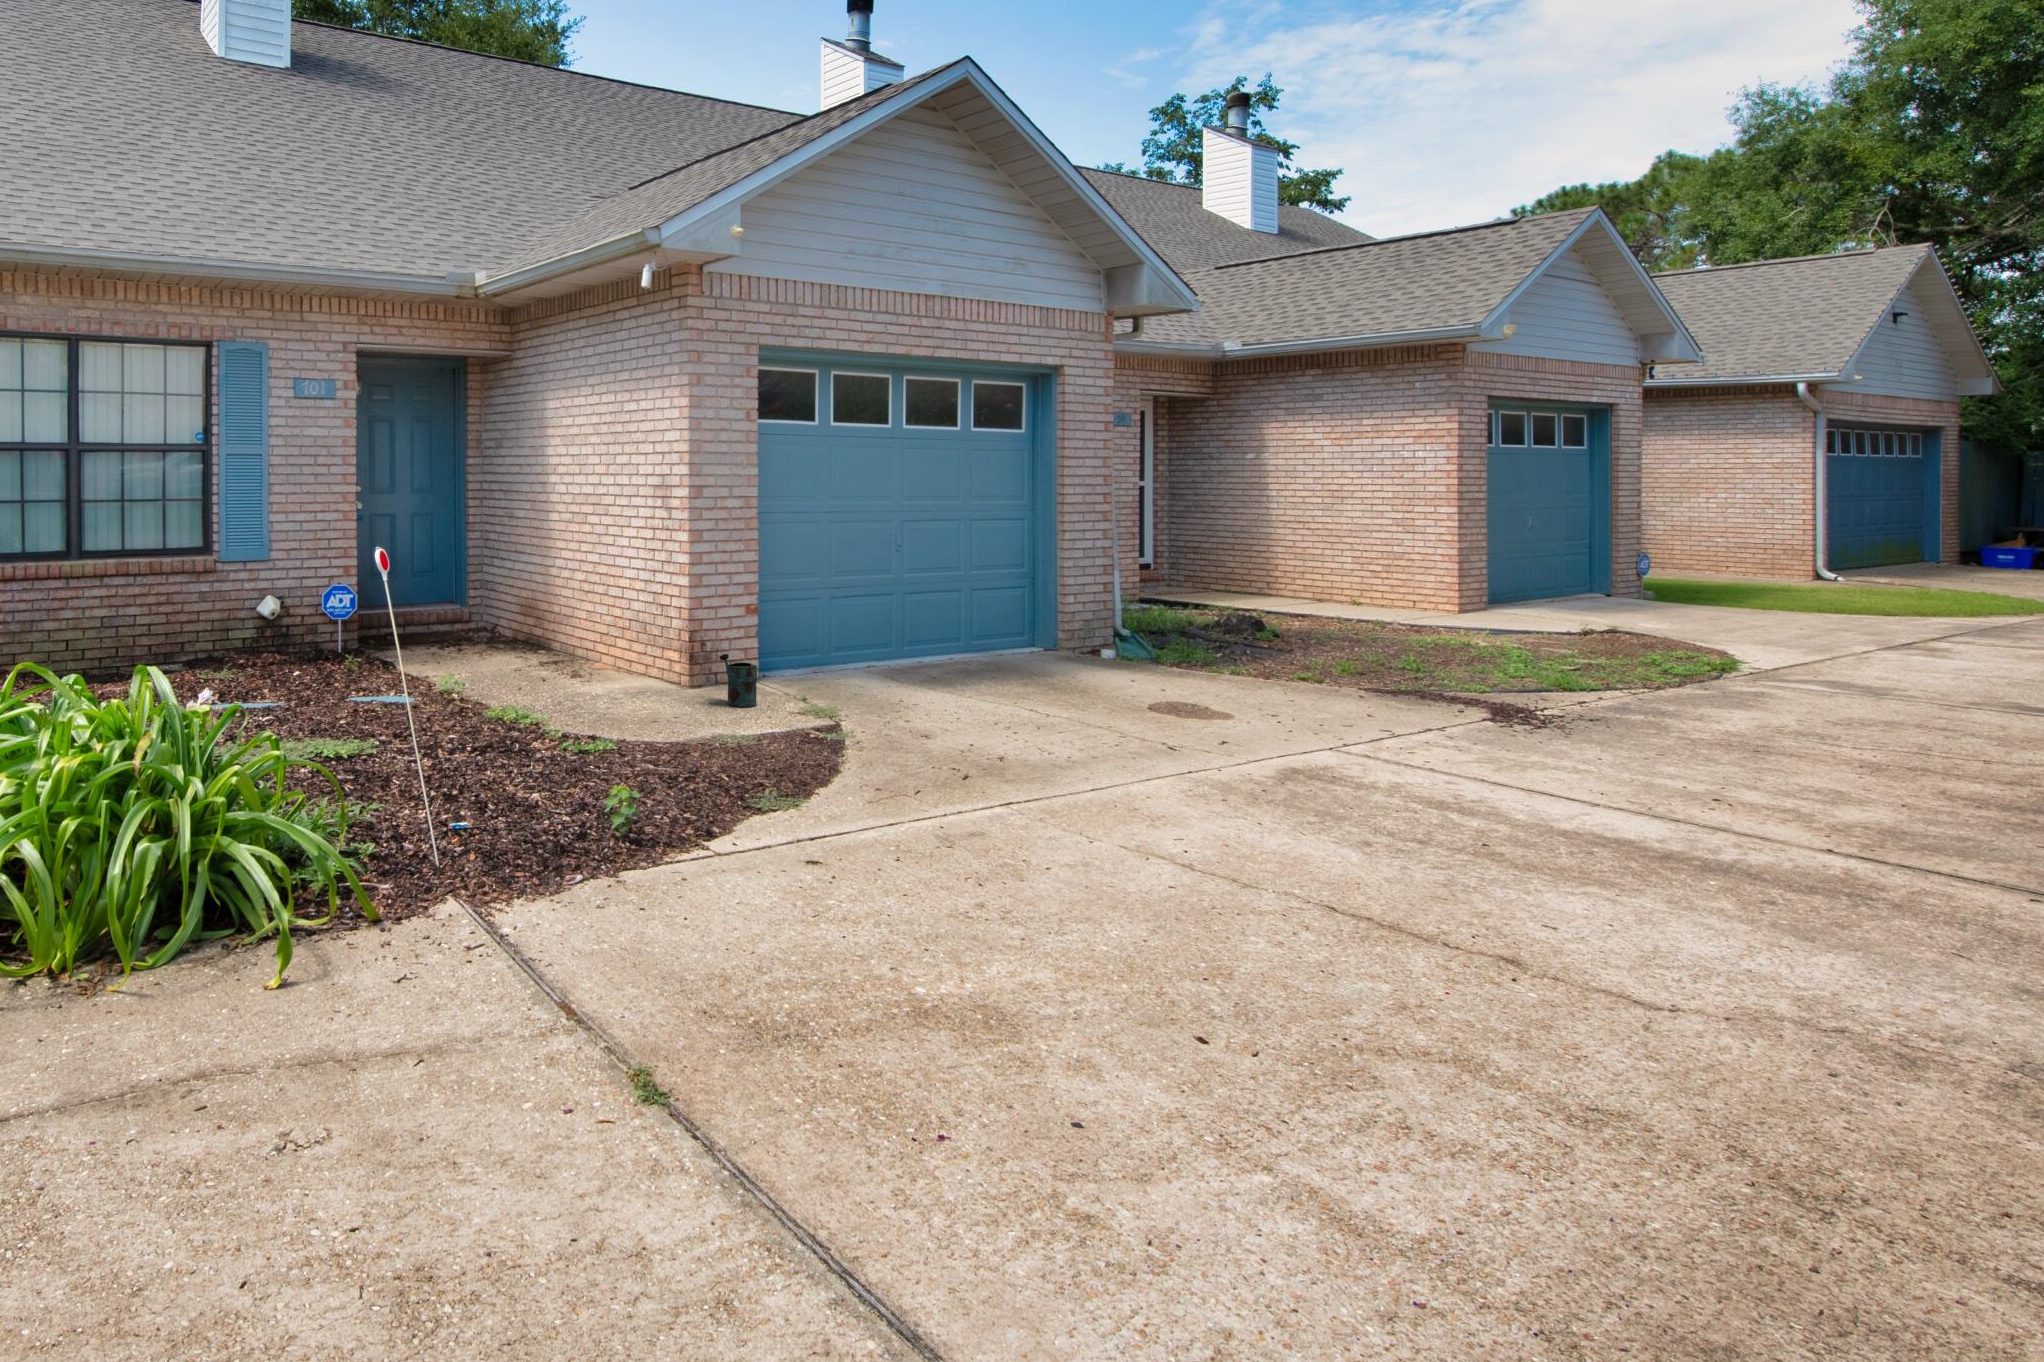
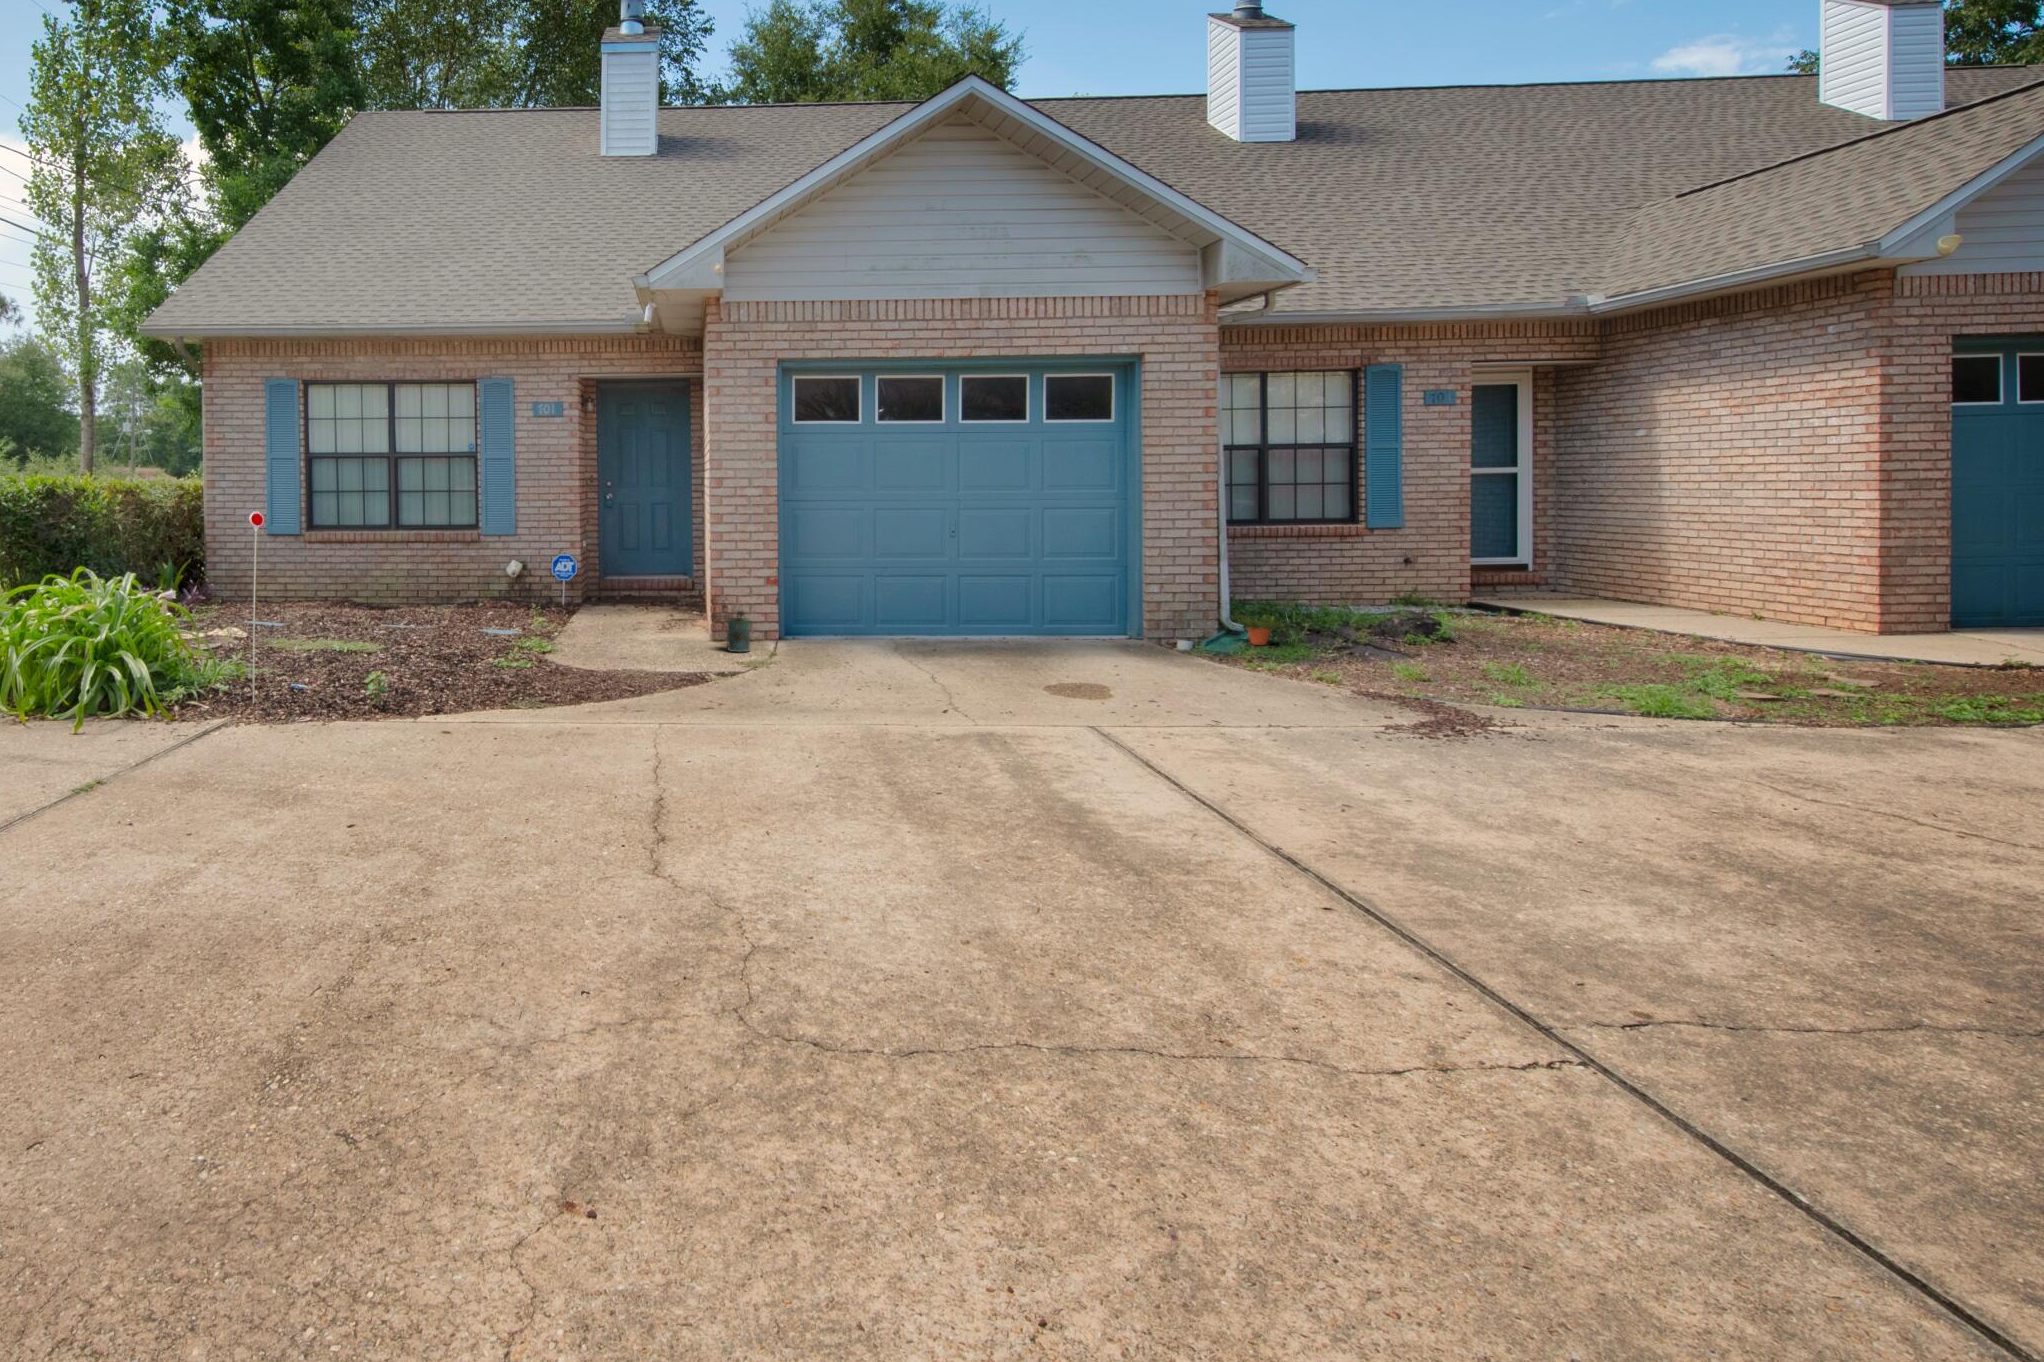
potted plant: none [1110,623,1173,655] -> present [1230,614,1286,645]

